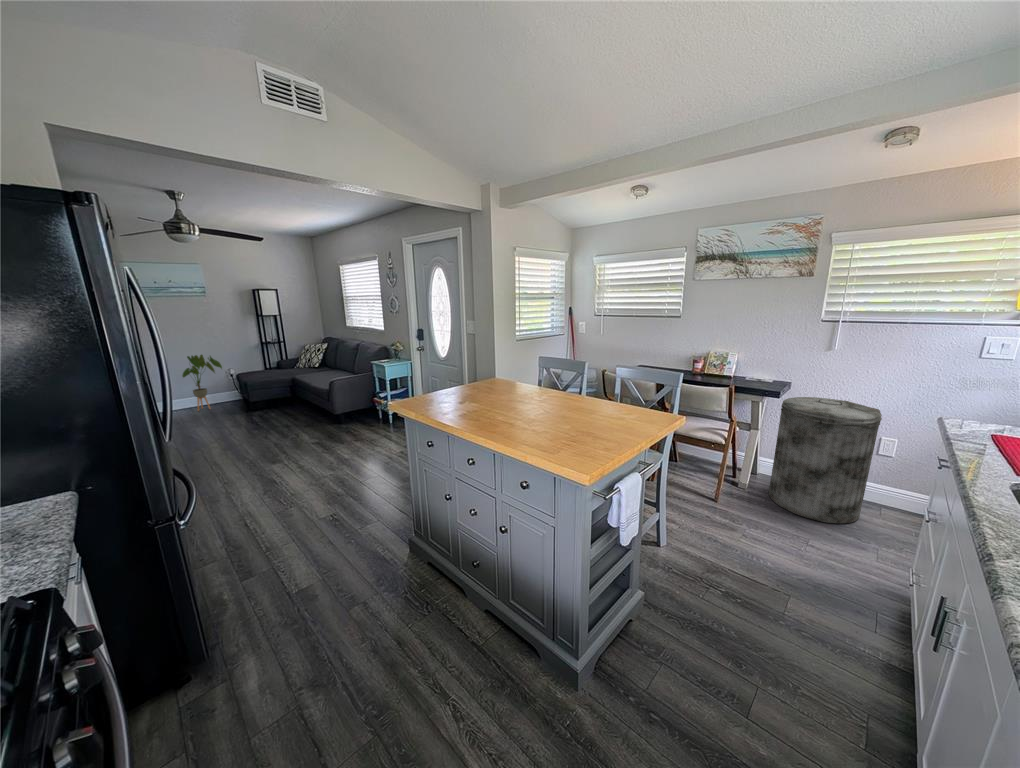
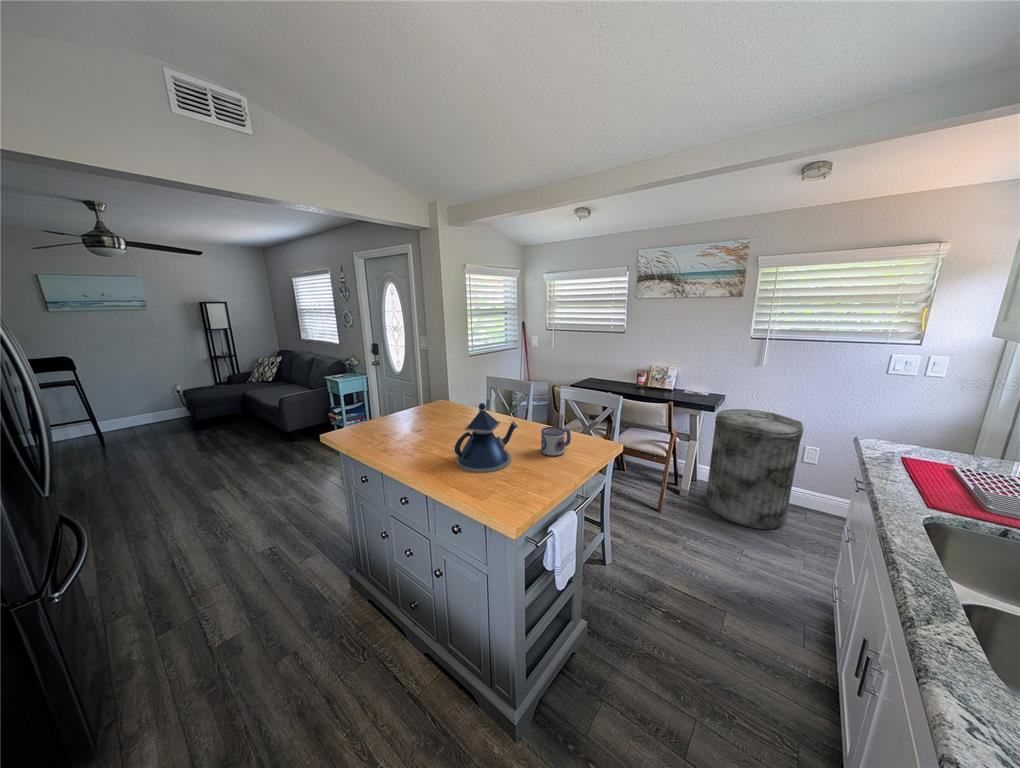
house plant: present [182,355,222,411] -> none [124,370,170,429]
teapot: none [522,369,582,433] -> present [454,403,518,473]
mug: none [603,396,632,424] -> present [541,427,571,457]

